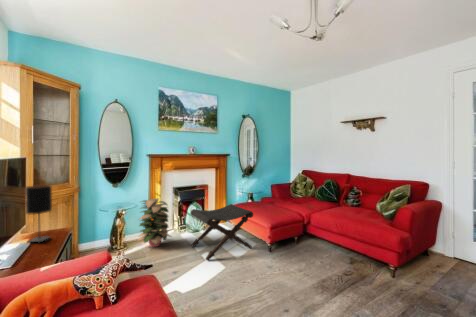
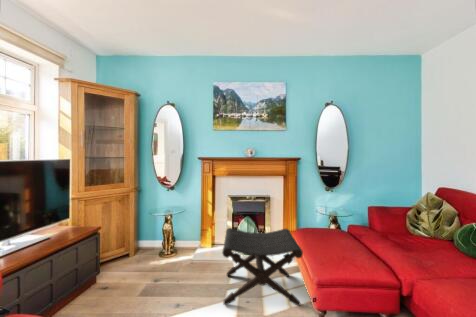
table lamp: present [25,185,52,242] -> none [28,188,53,243]
decorative plant: present [139,198,170,247] -> none [177,207,215,263]

